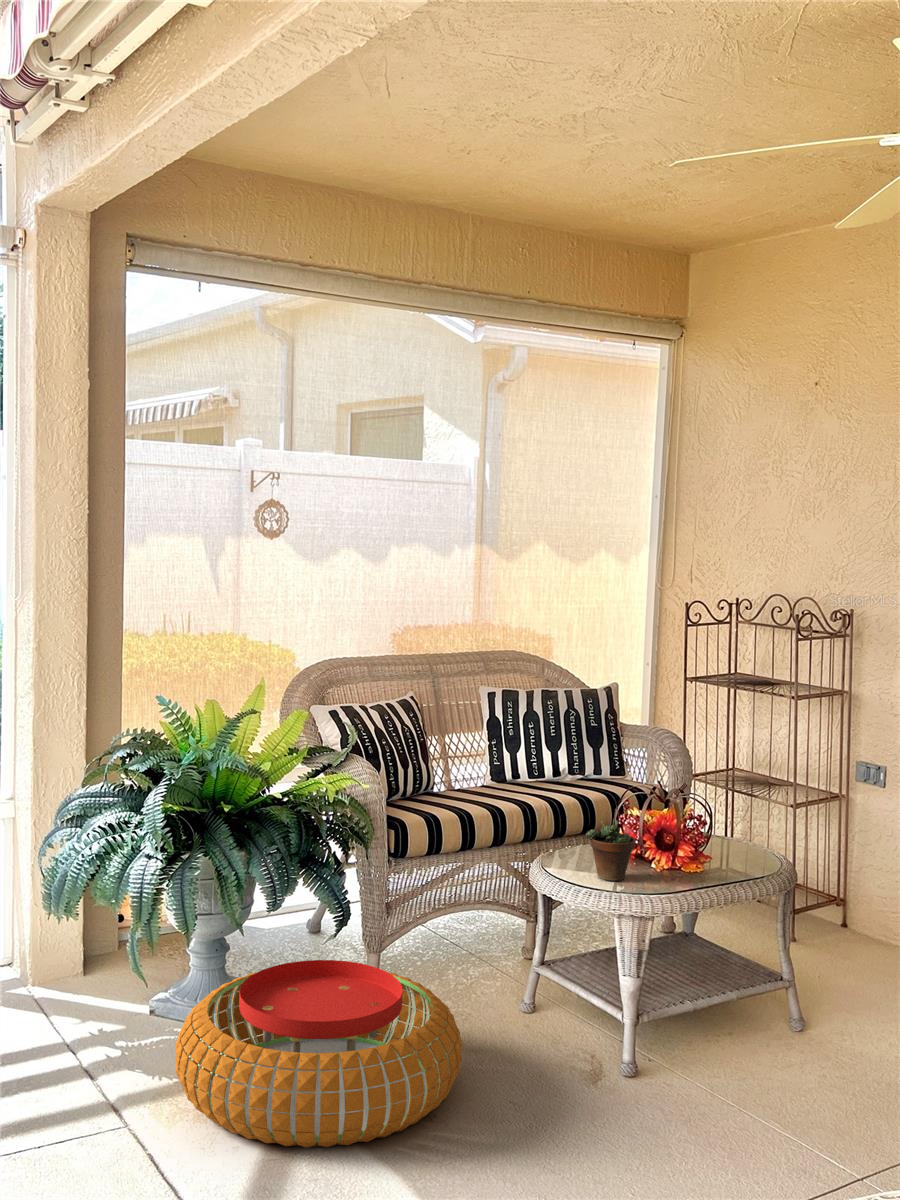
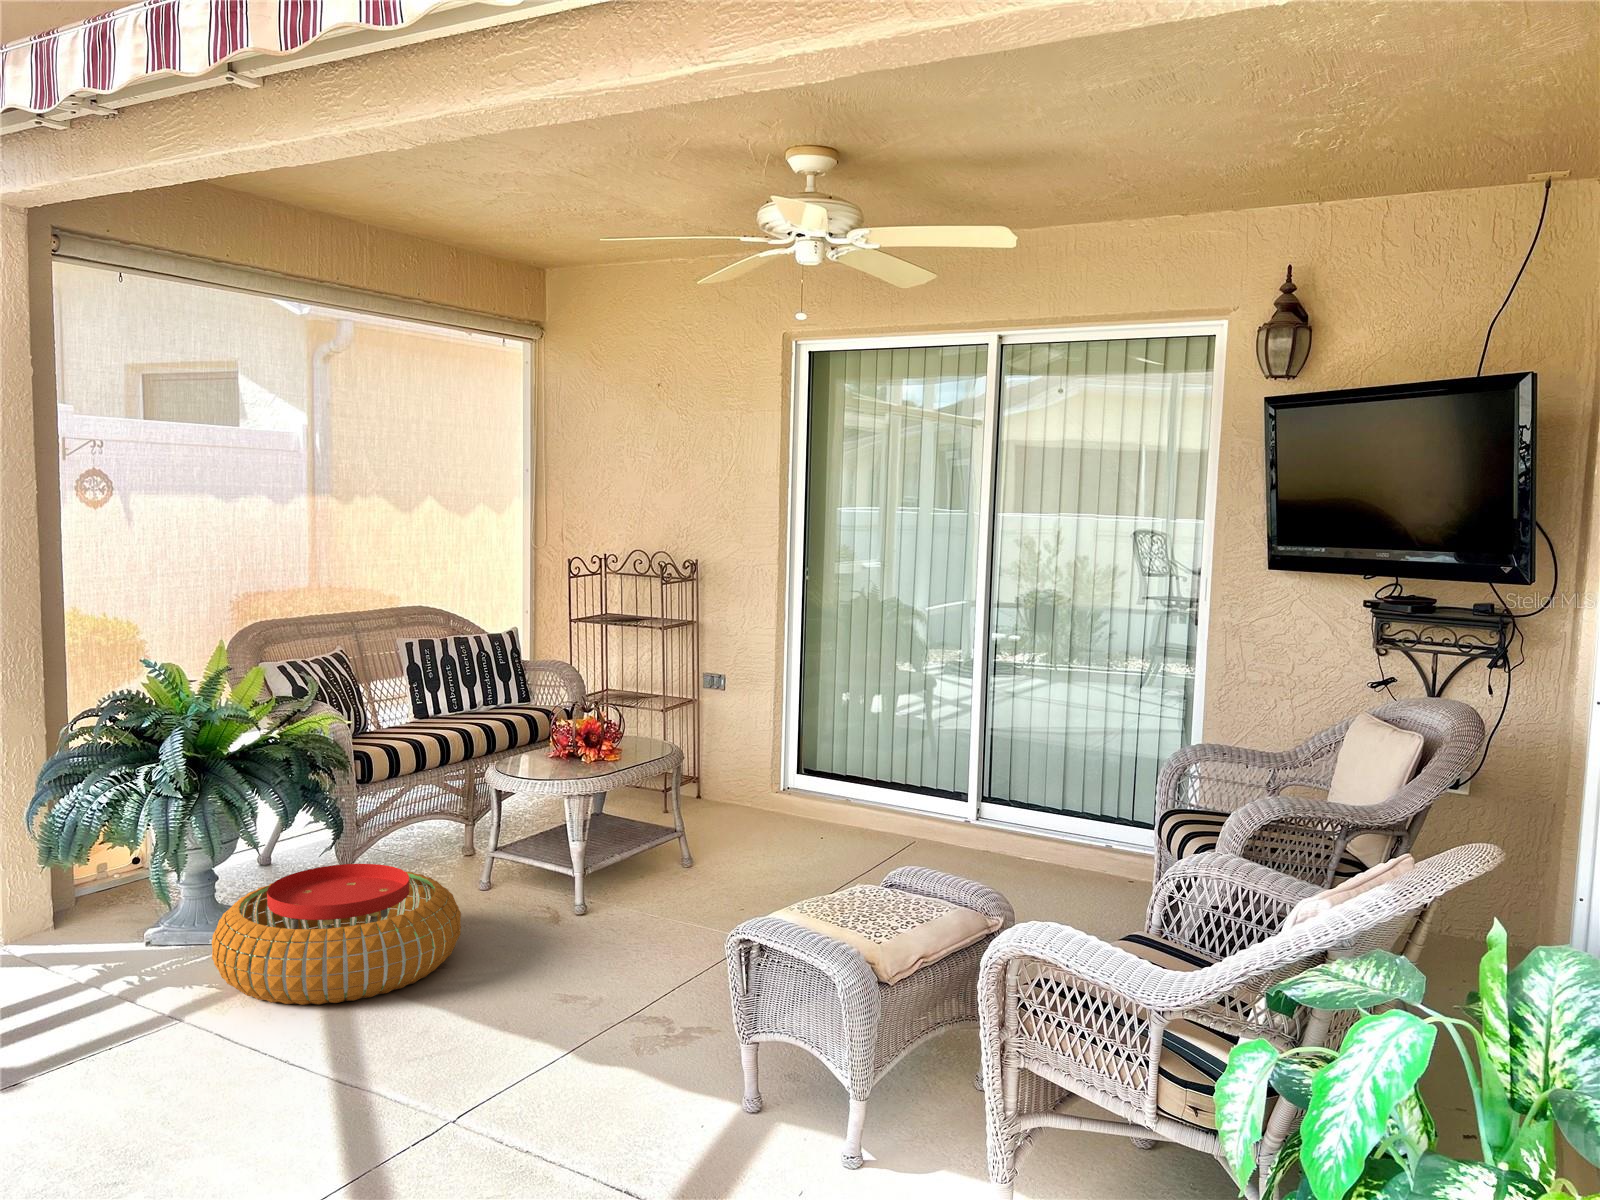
succulent plant: present [586,806,635,881] -> none [534,715,572,773]

